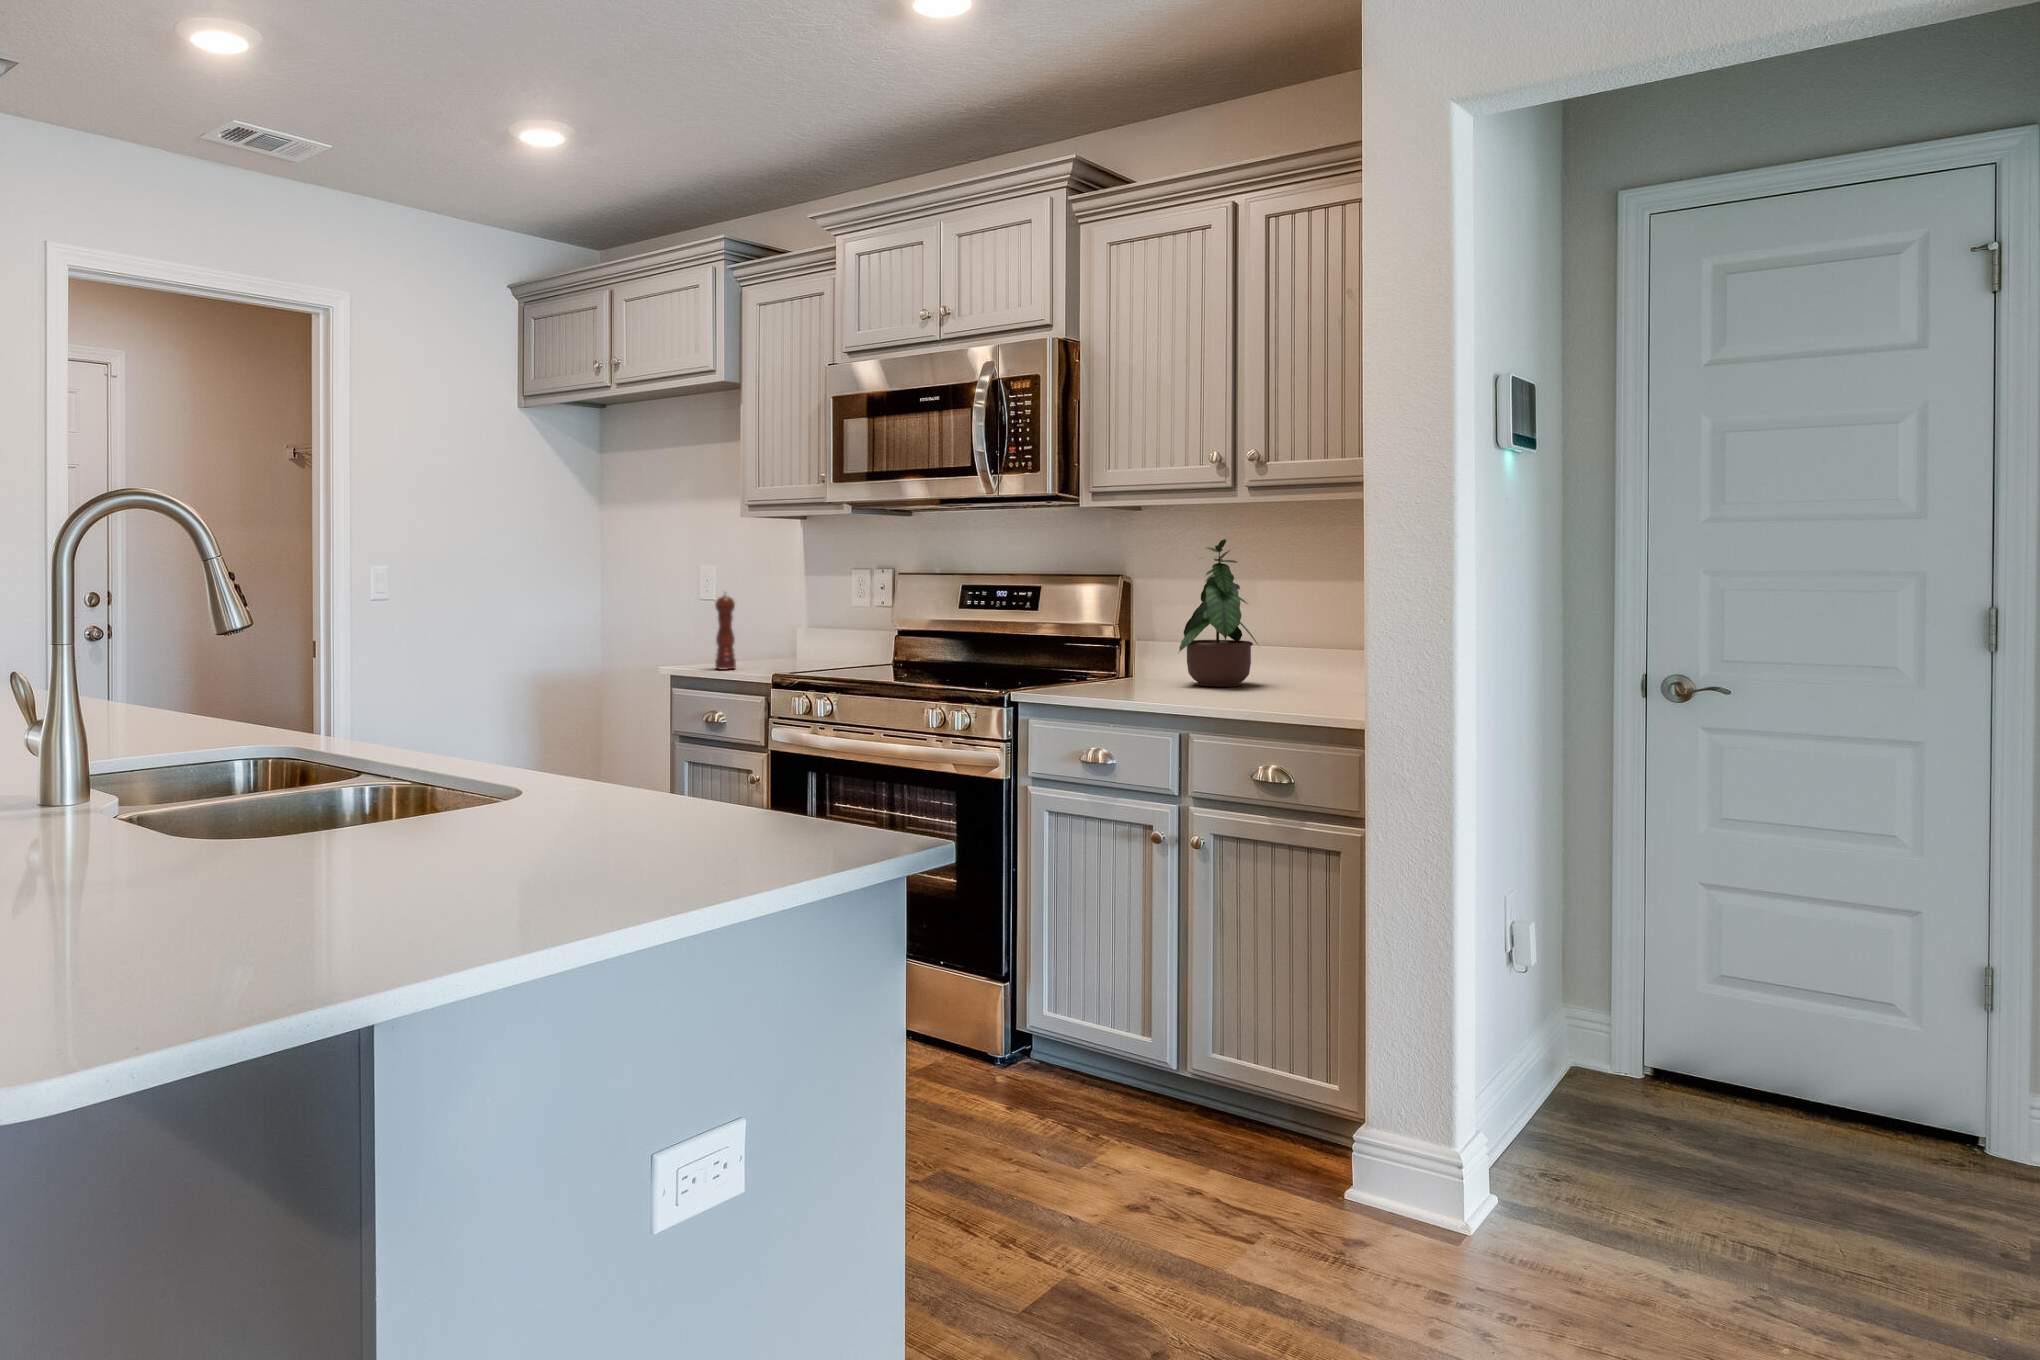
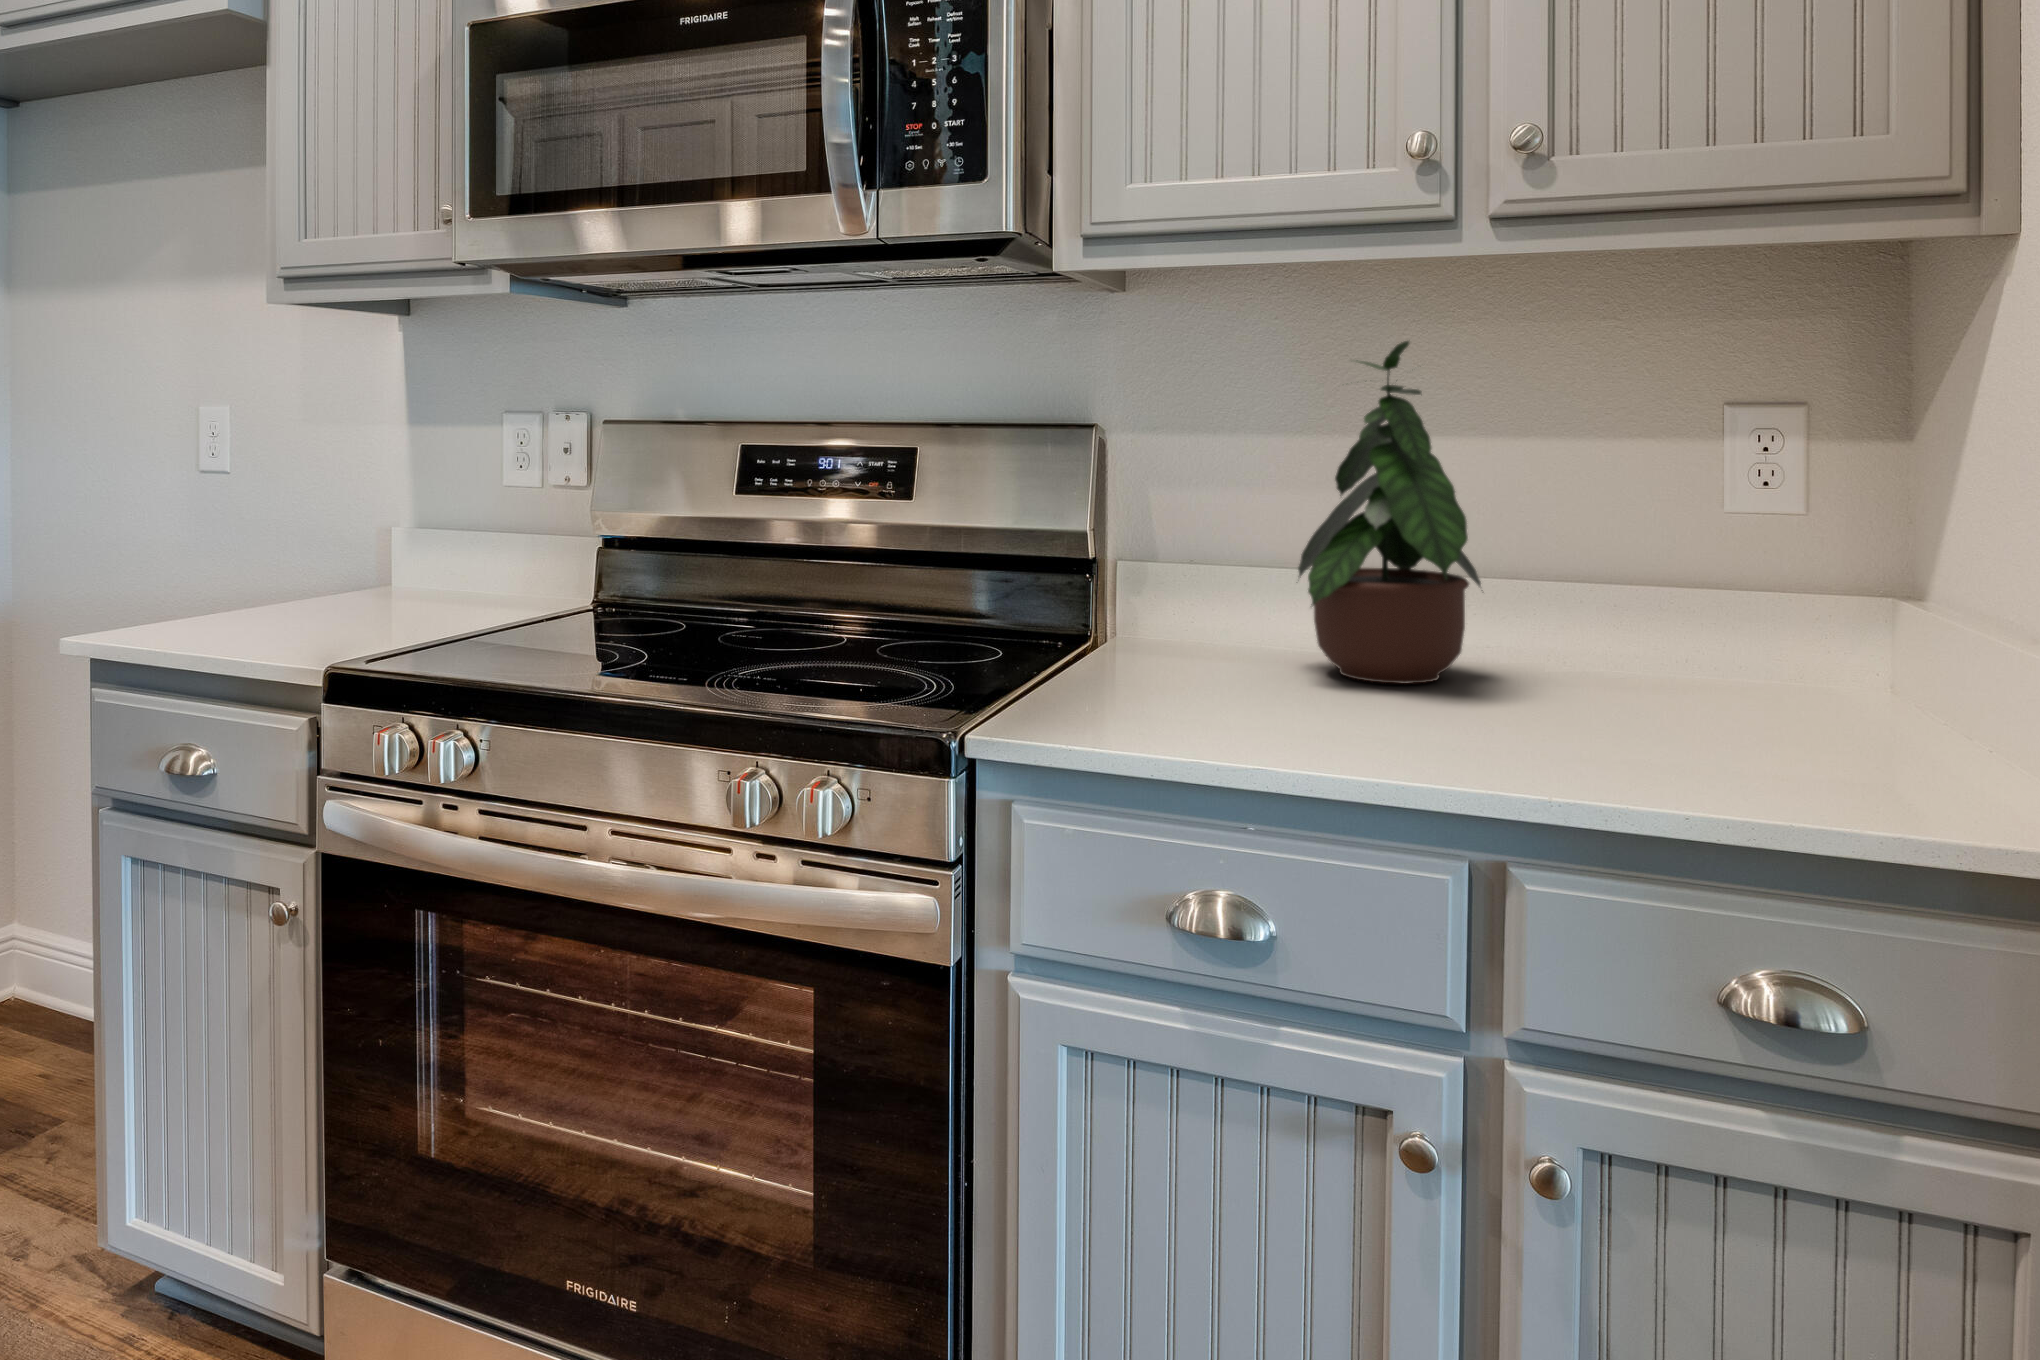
pepper mill: present [715,592,736,670] -> none [202,460,251,637]

